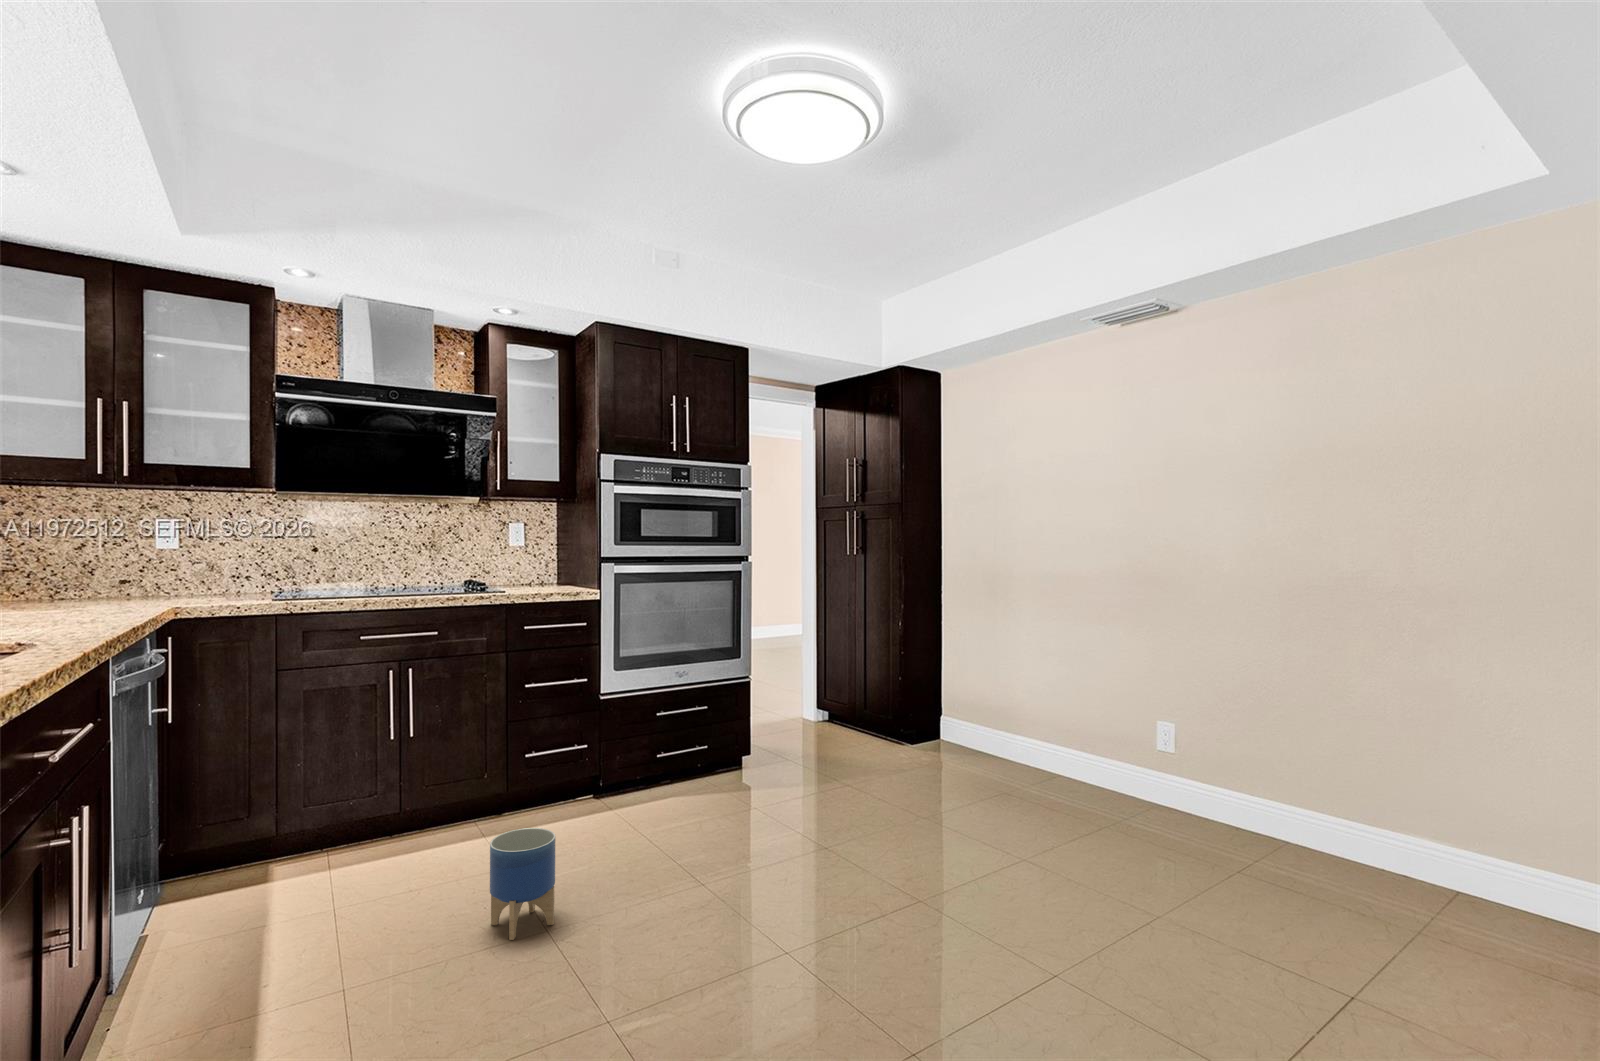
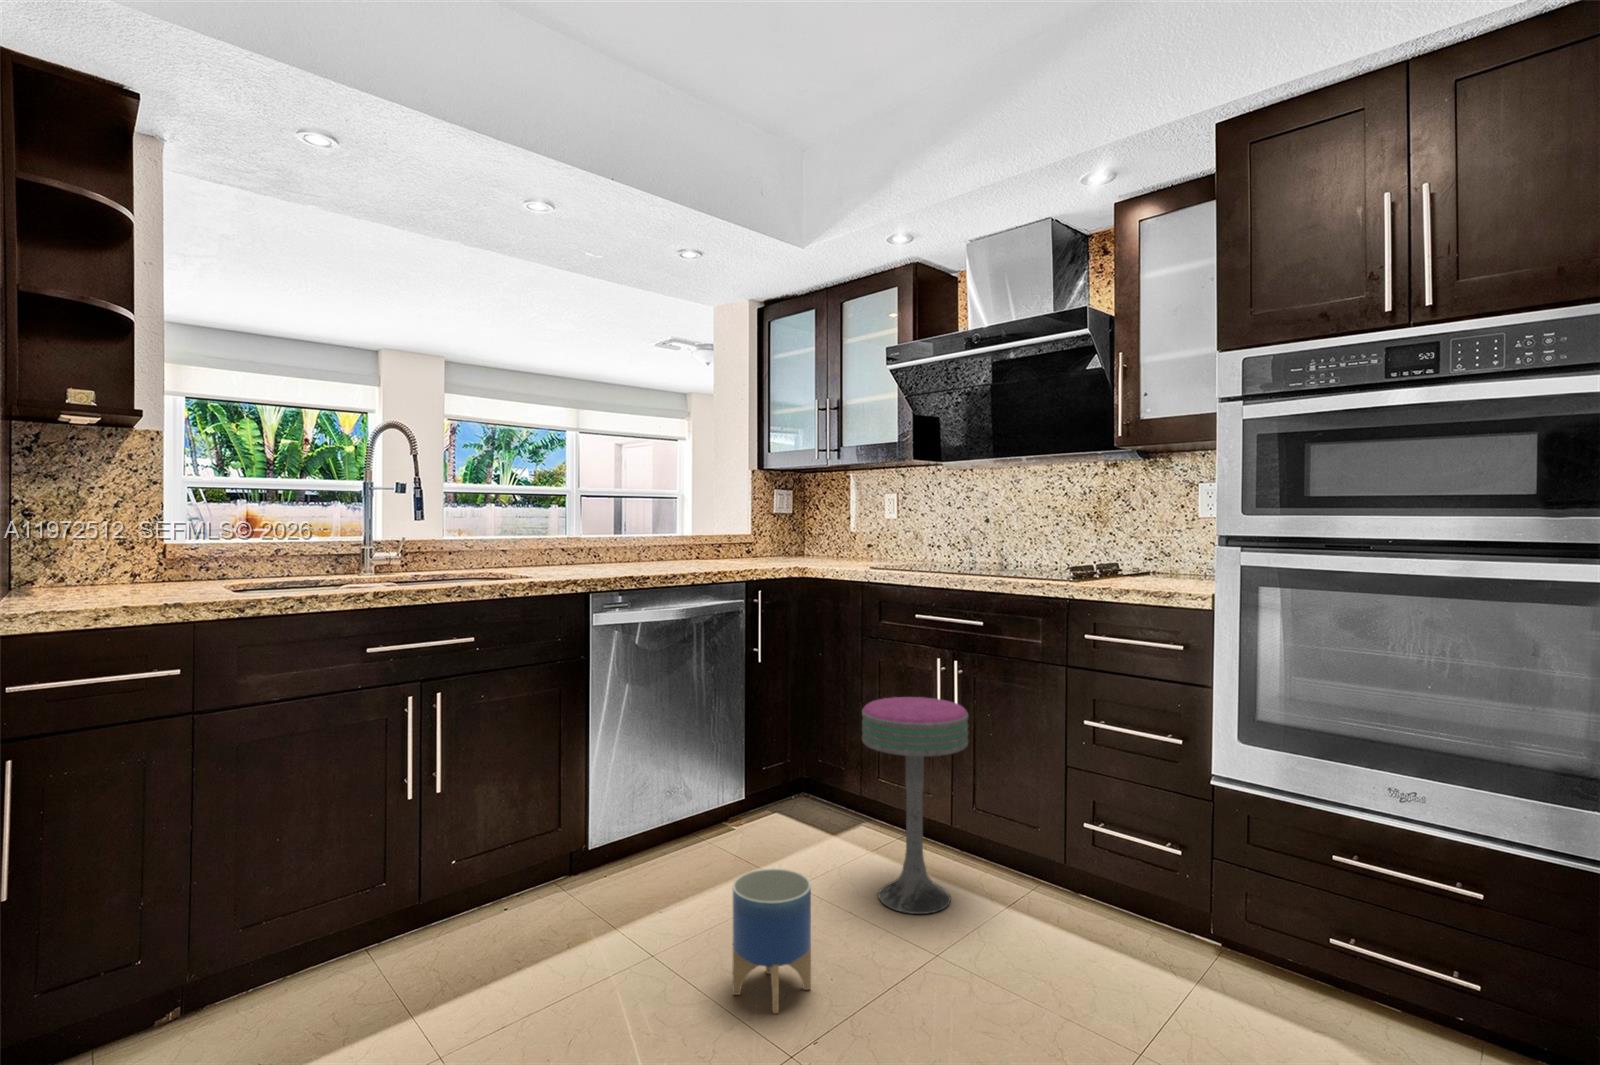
bar stool: none [400,696,495,873] -> present [862,697,968,914]

